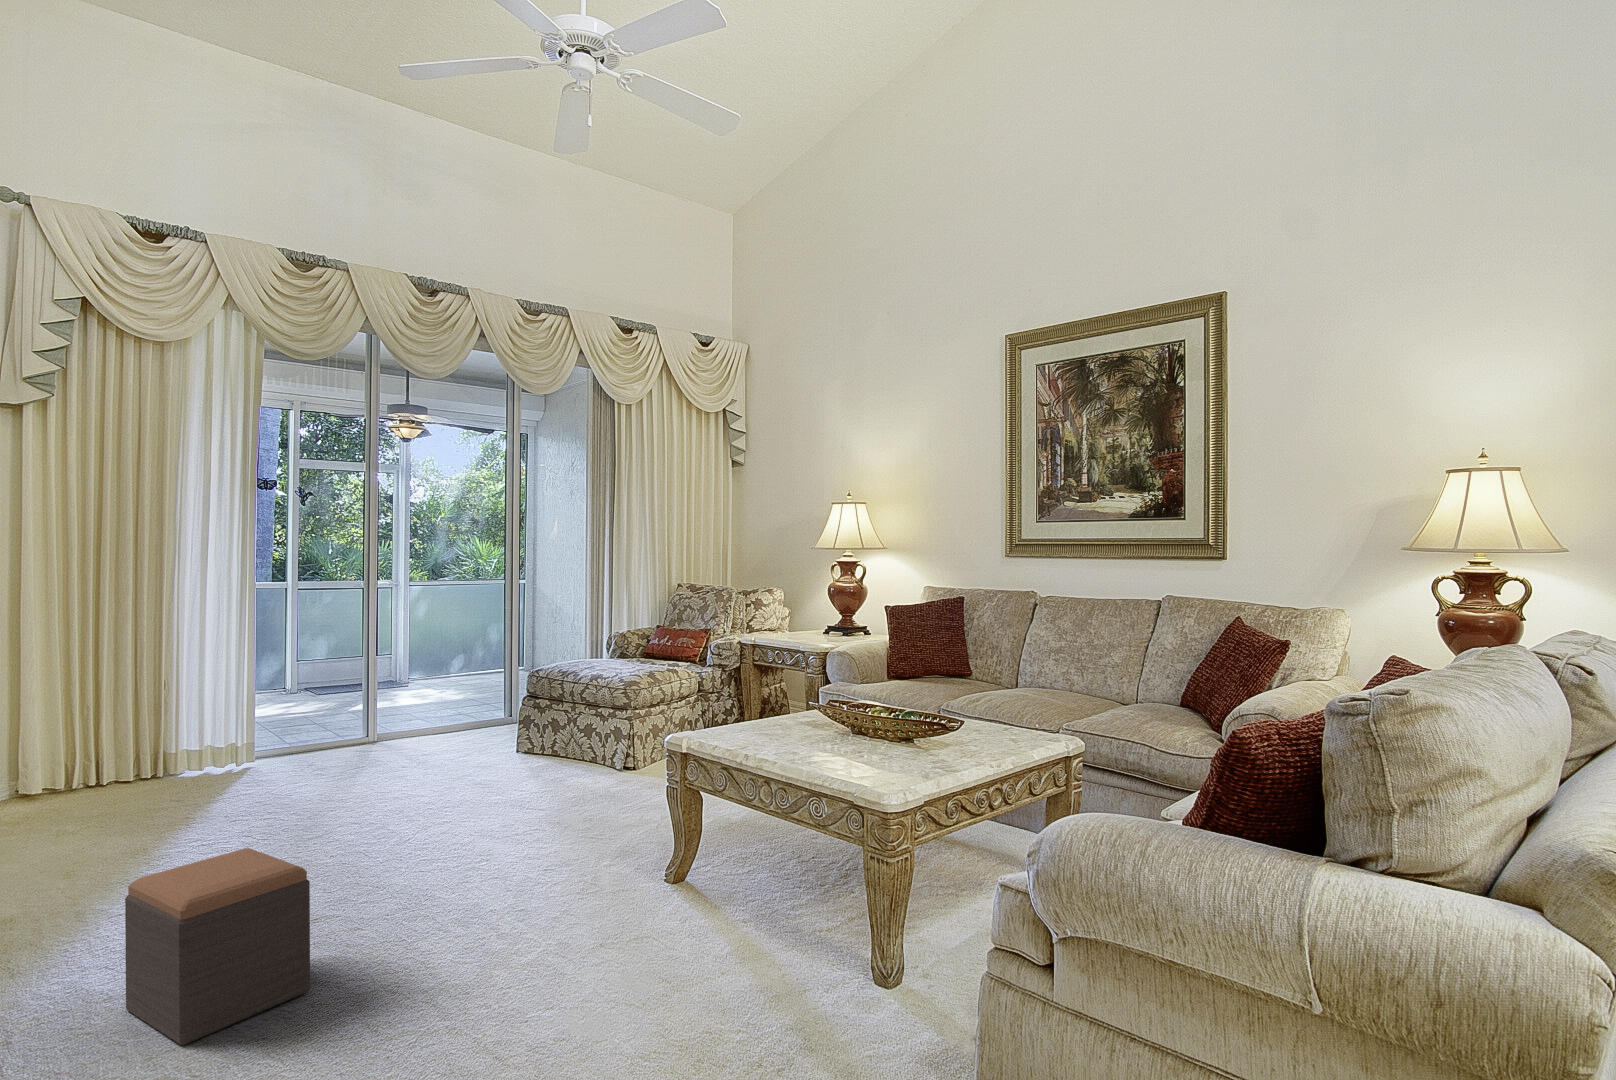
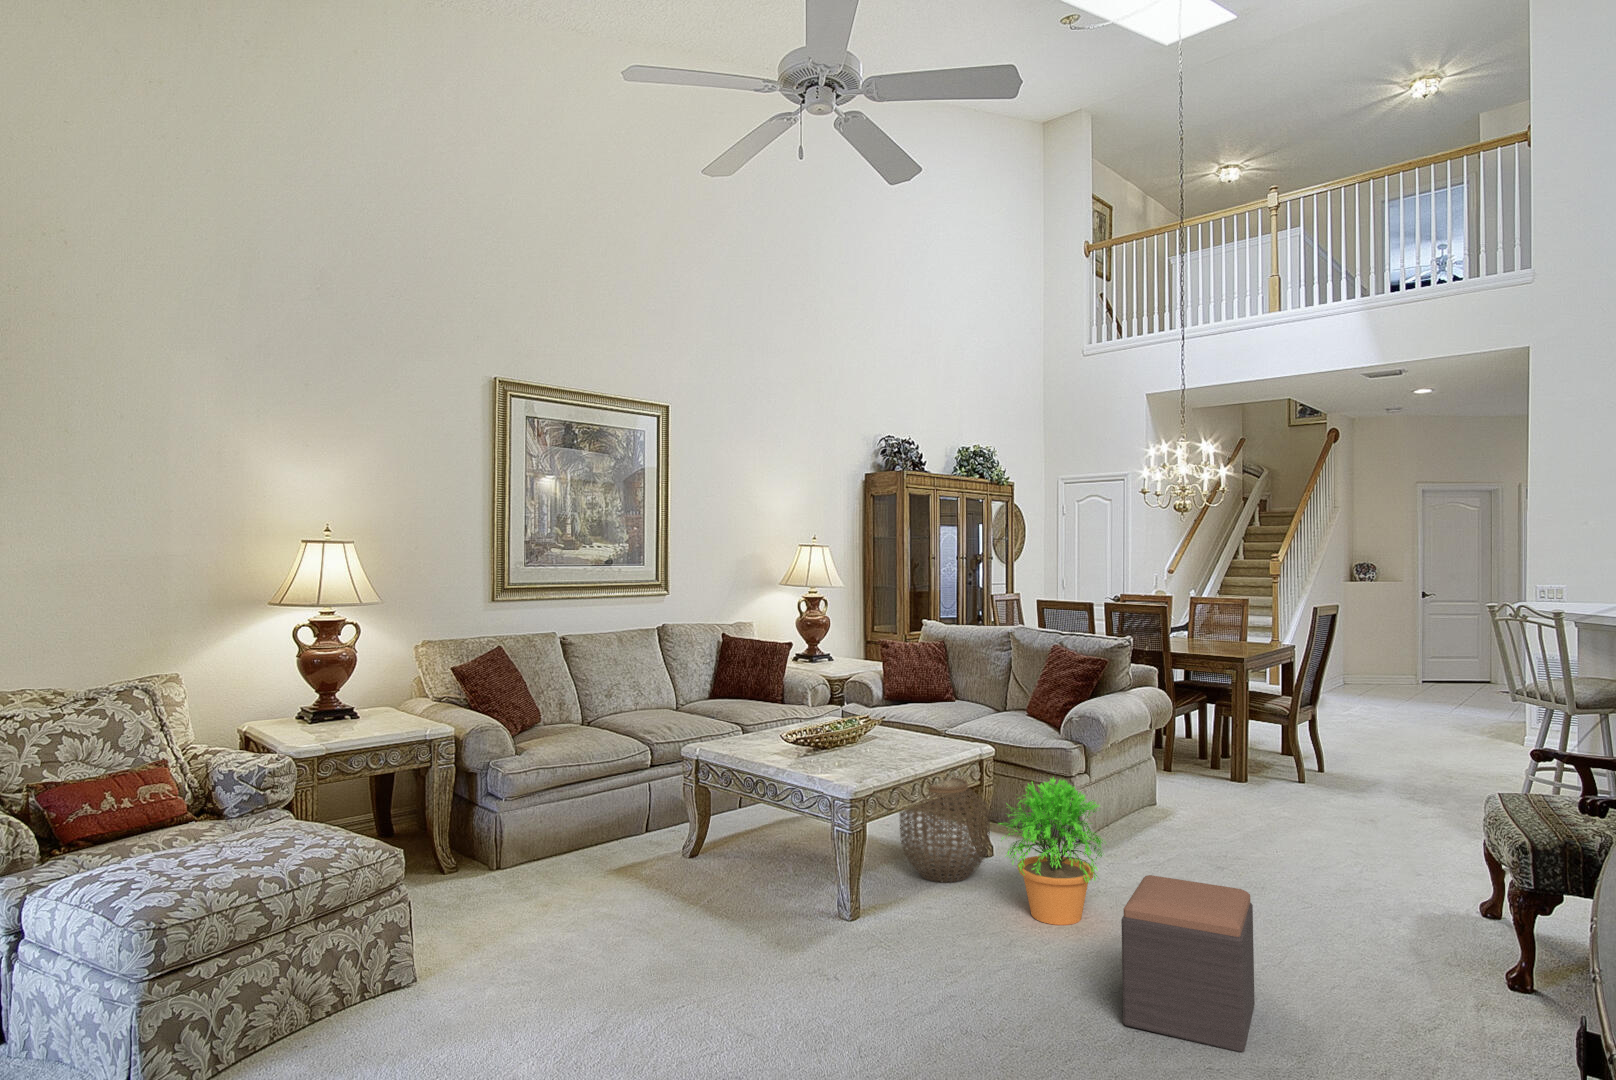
potted plant: none [461,797,620,995] -> present [999,777,1106,925]
woven basket: none [672,797,793,944] -> present [900,778,990,883]

